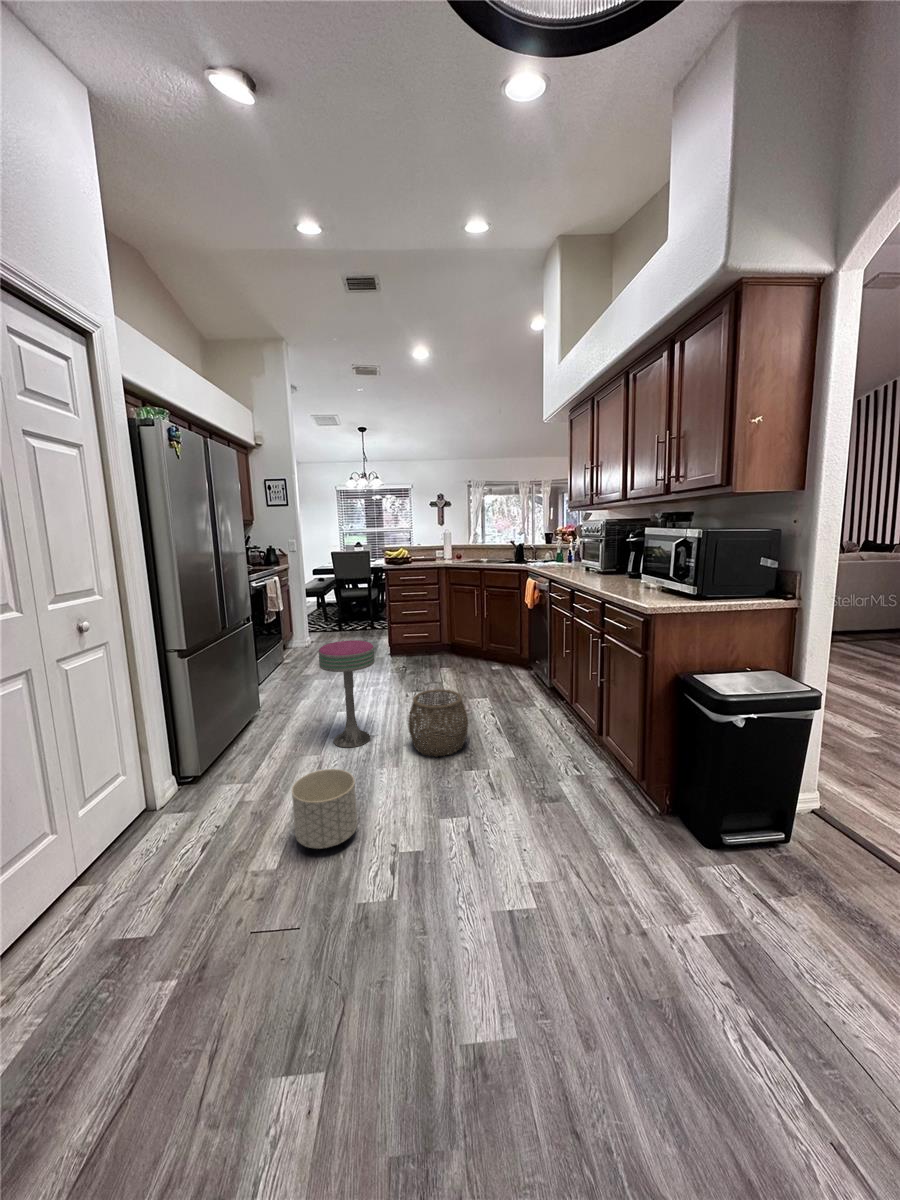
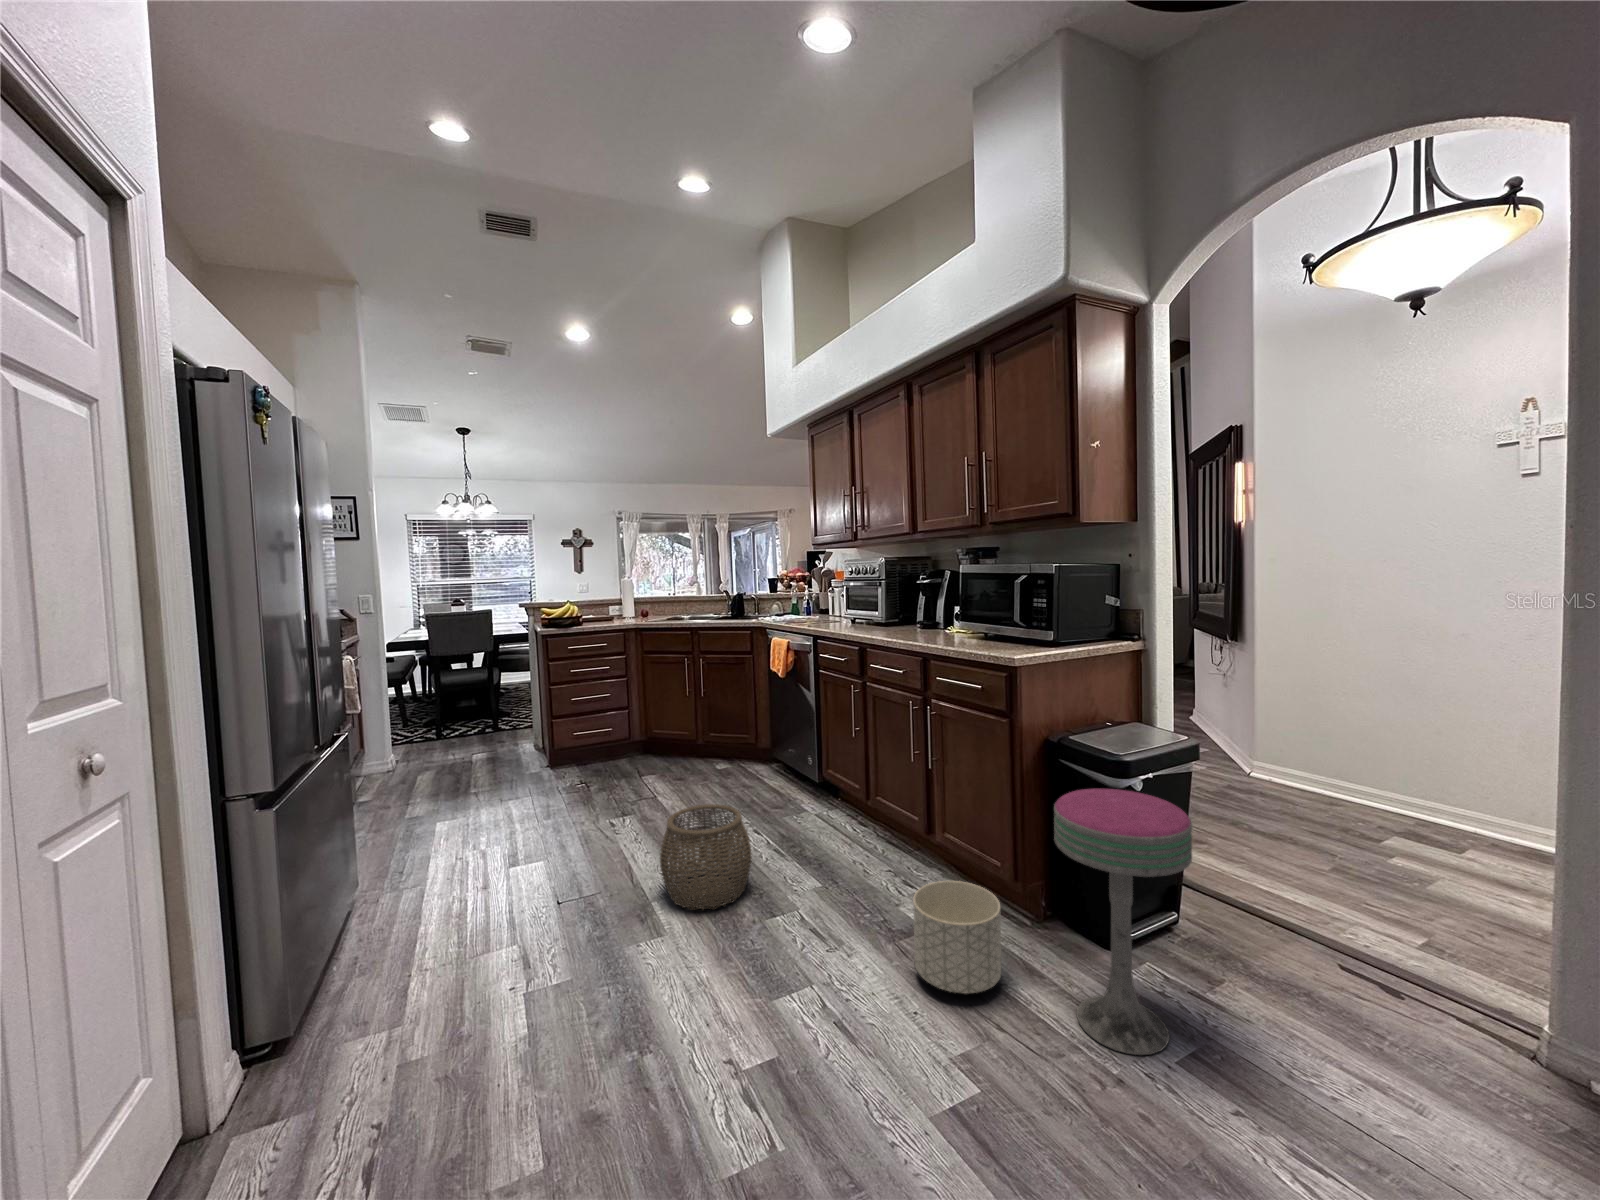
bar stool: present [318,640,375,748] -> present [1054,788,1192,1055]
planter: present [292,769,357,849] -> present [913,881,1001,994]

